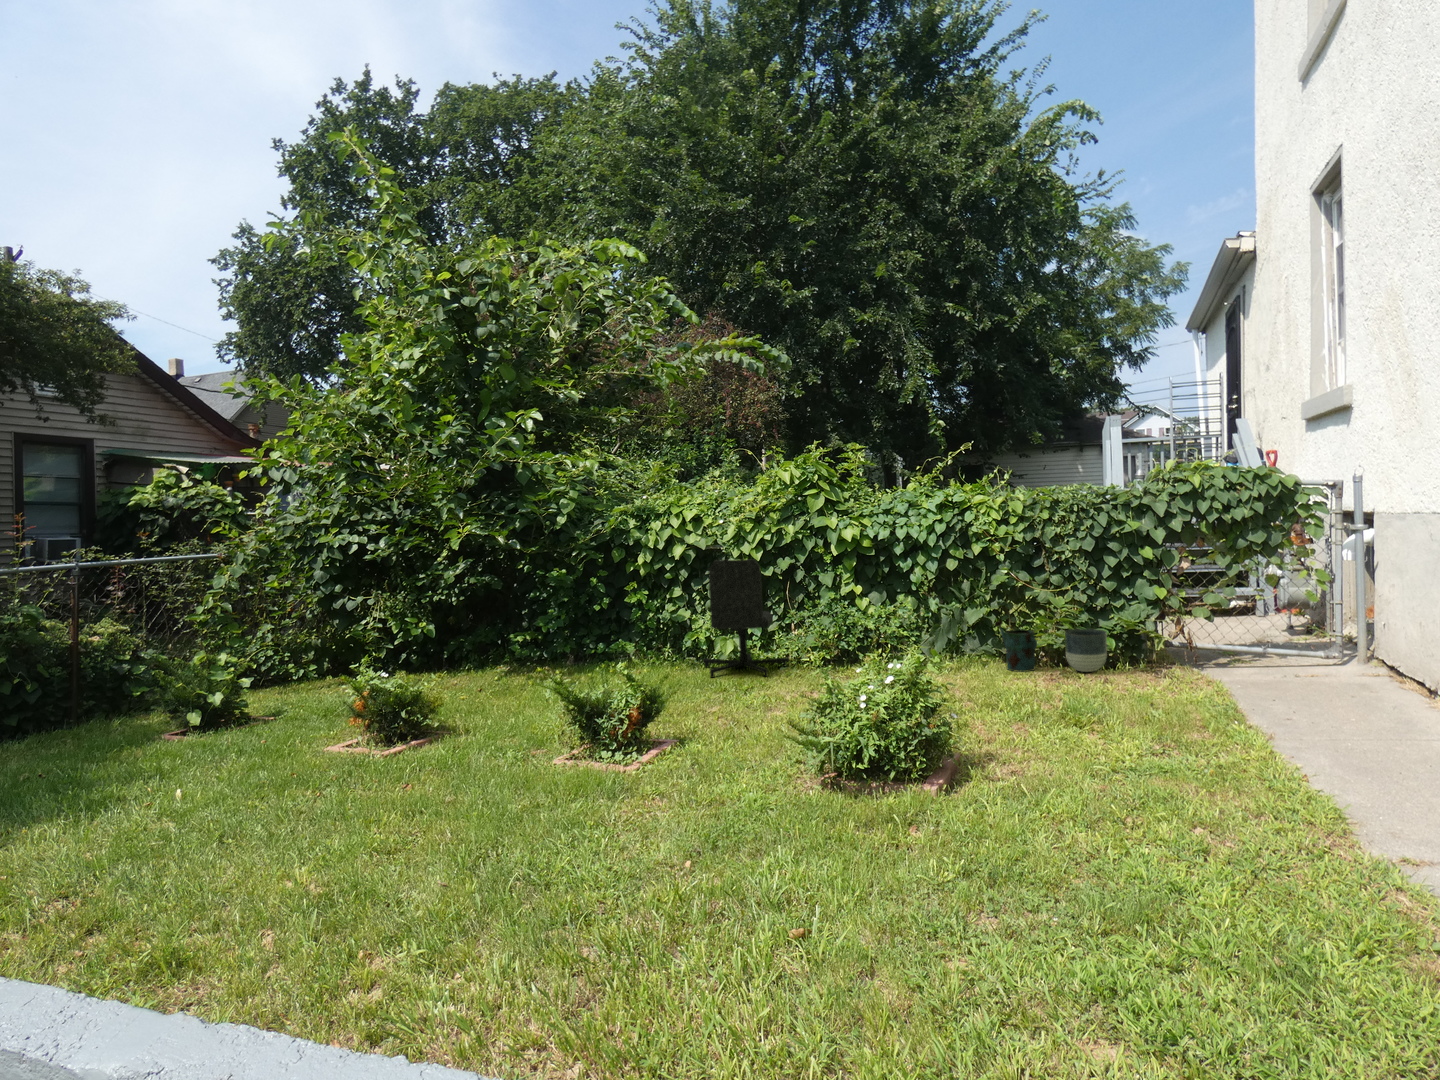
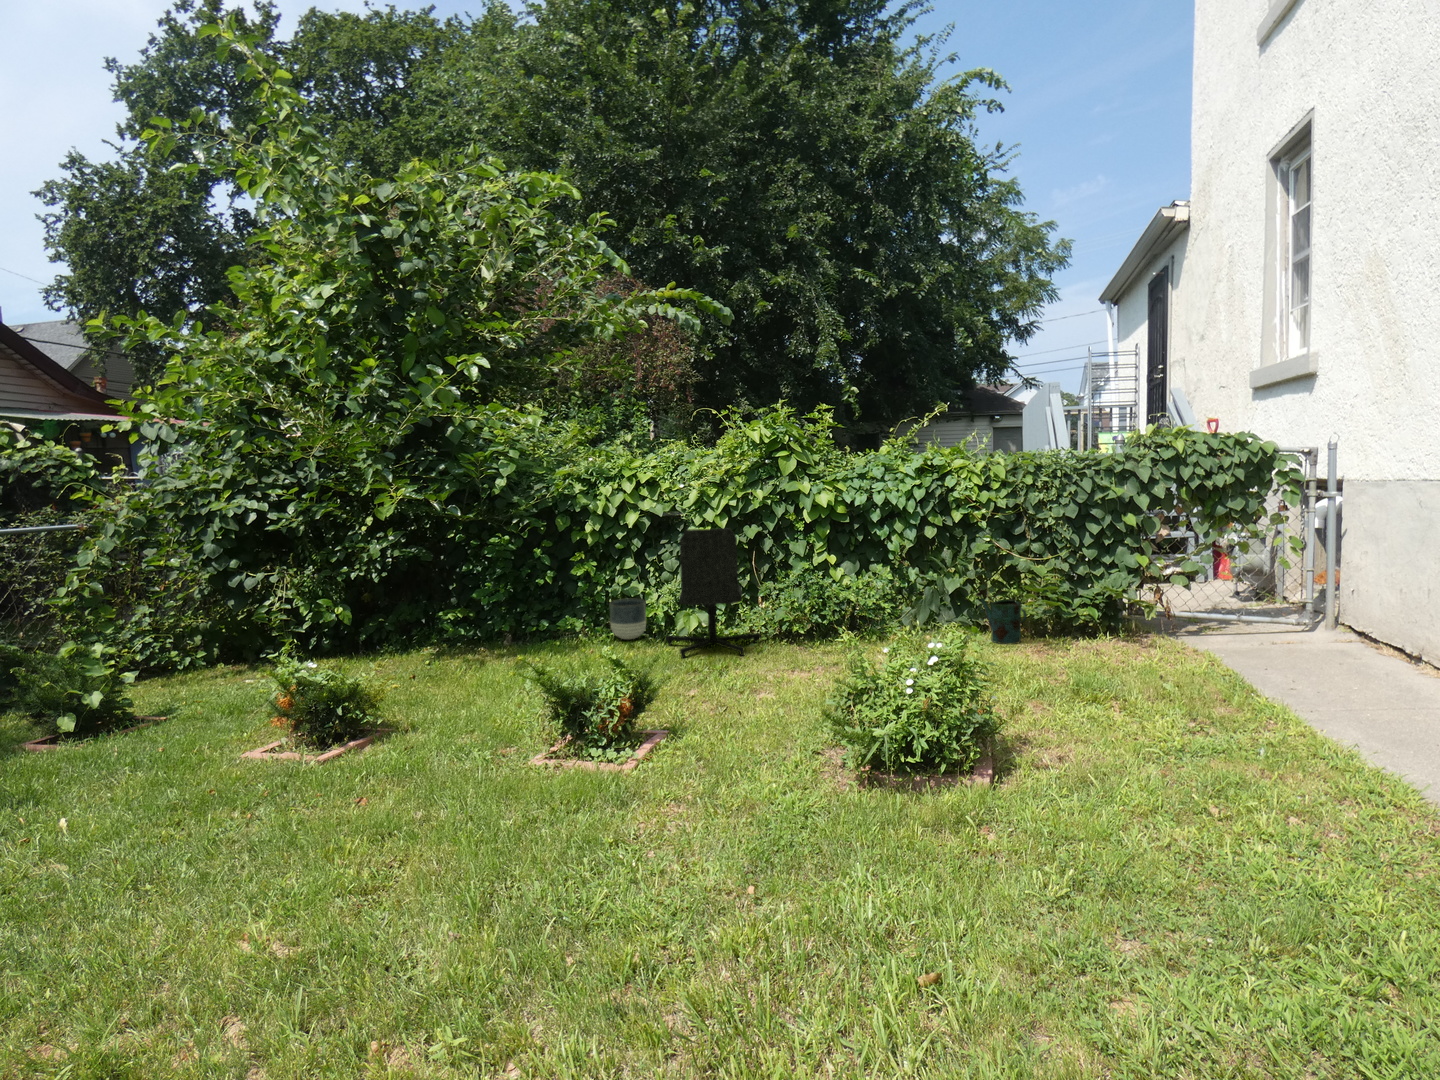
planter: present [1065,629,1107,672] -> present [609,599,646,639]

